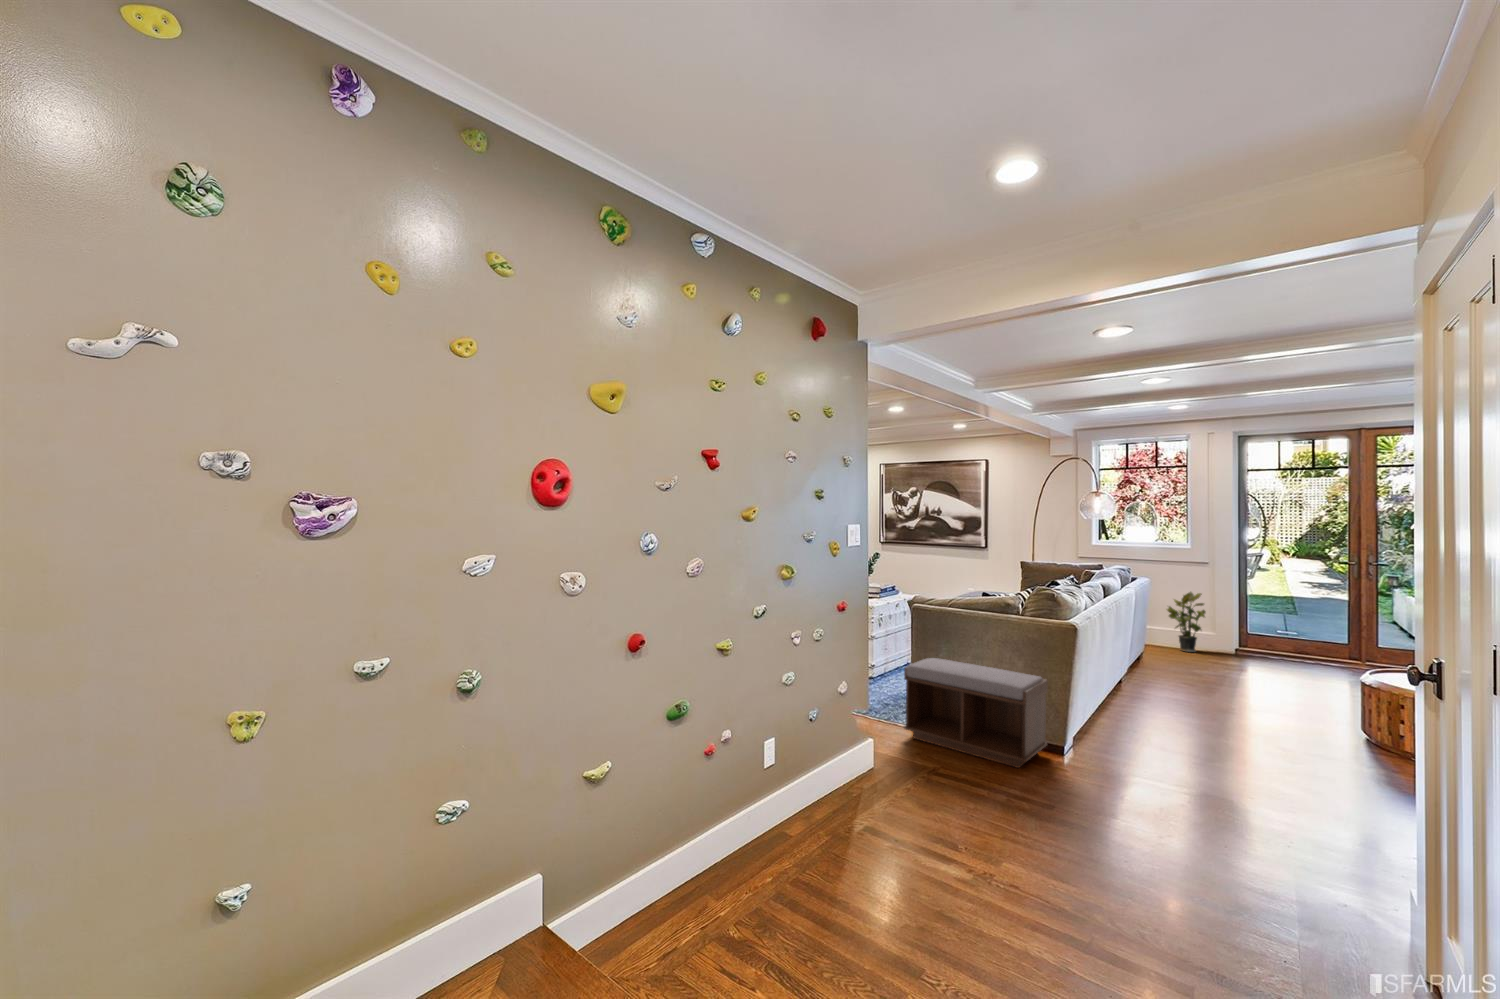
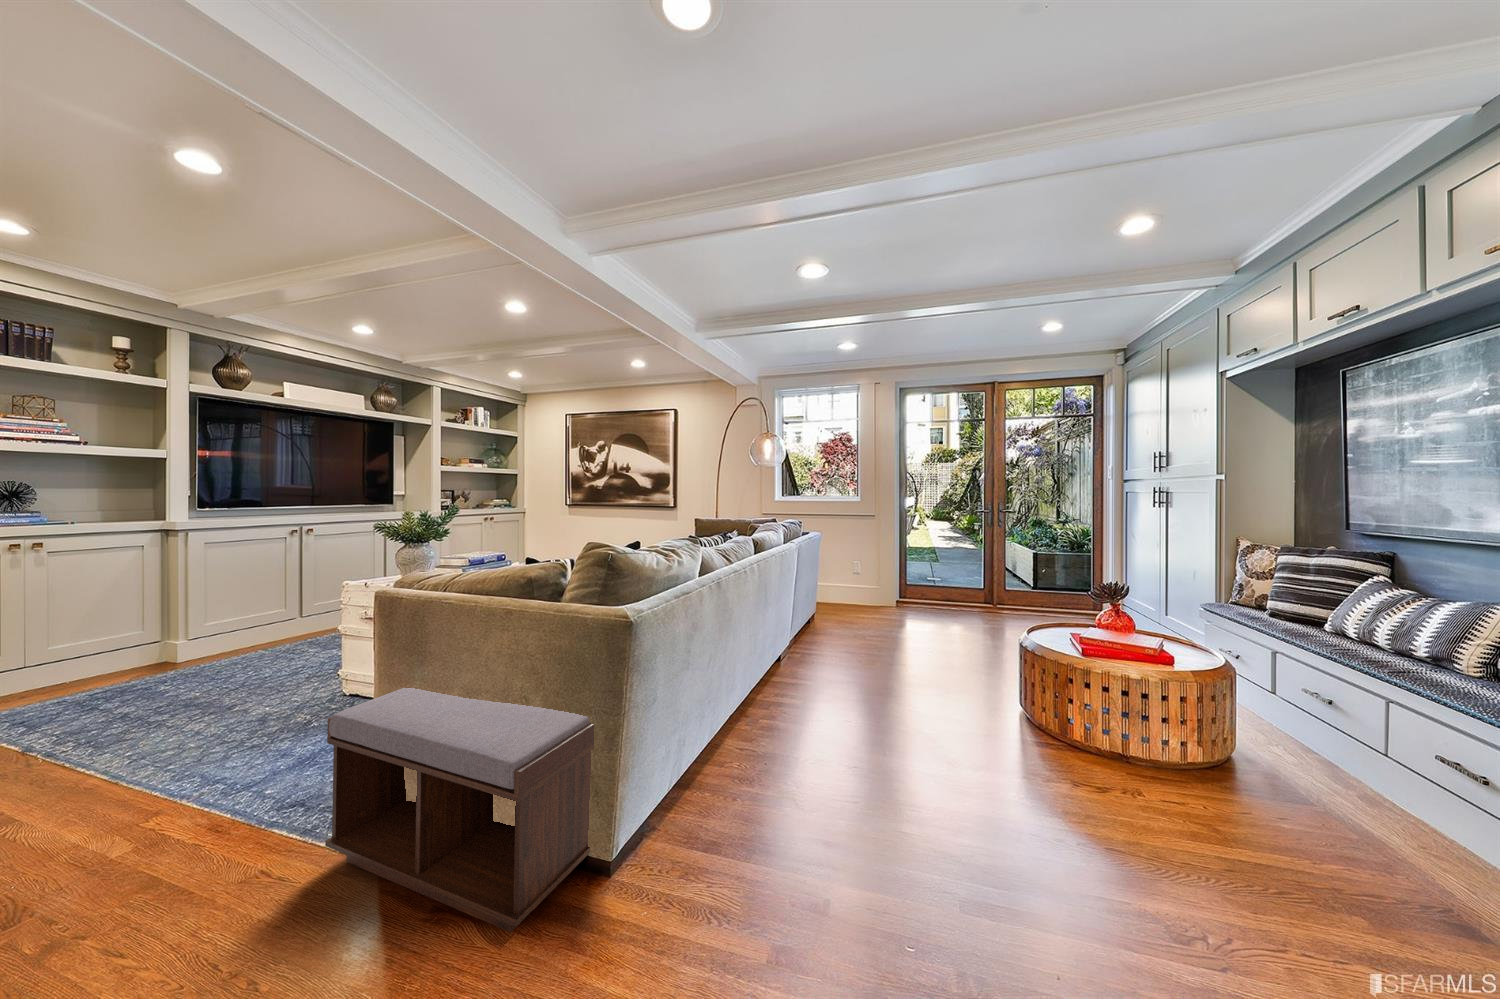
potted plant: present [1167,592,1206,652] -> none [835,546,869,608]

